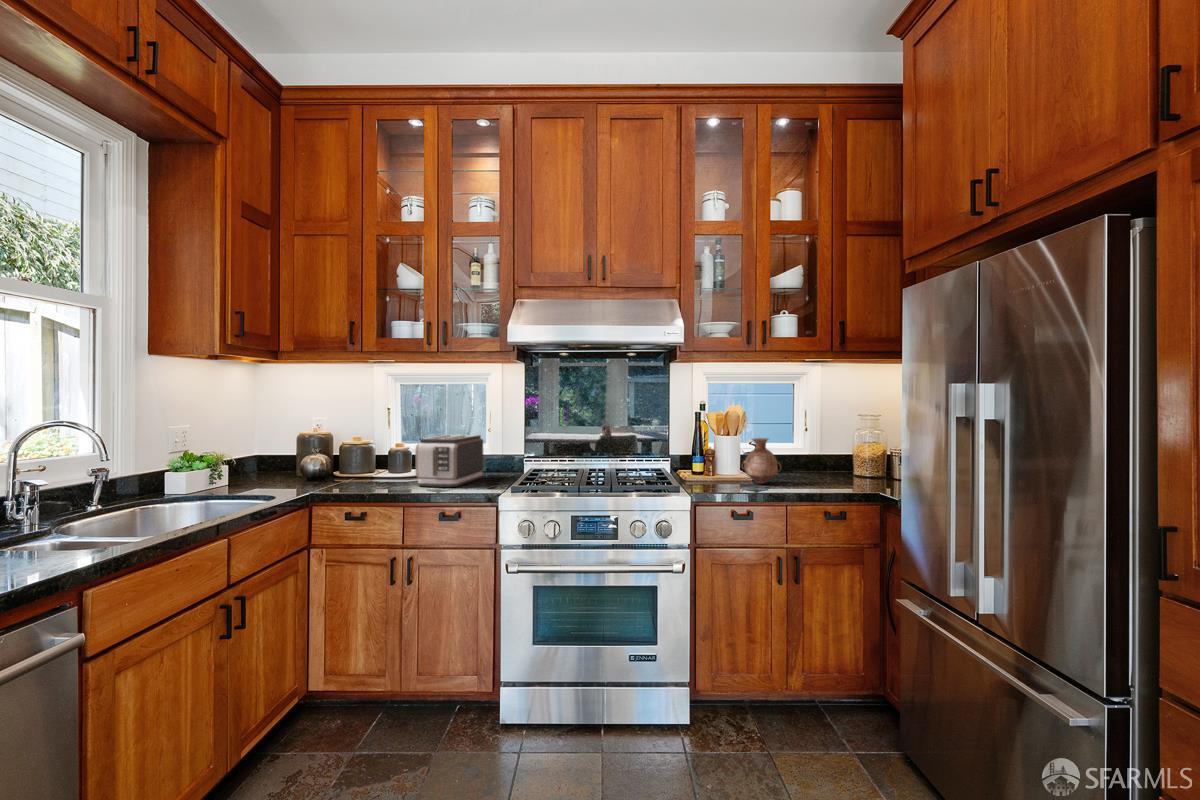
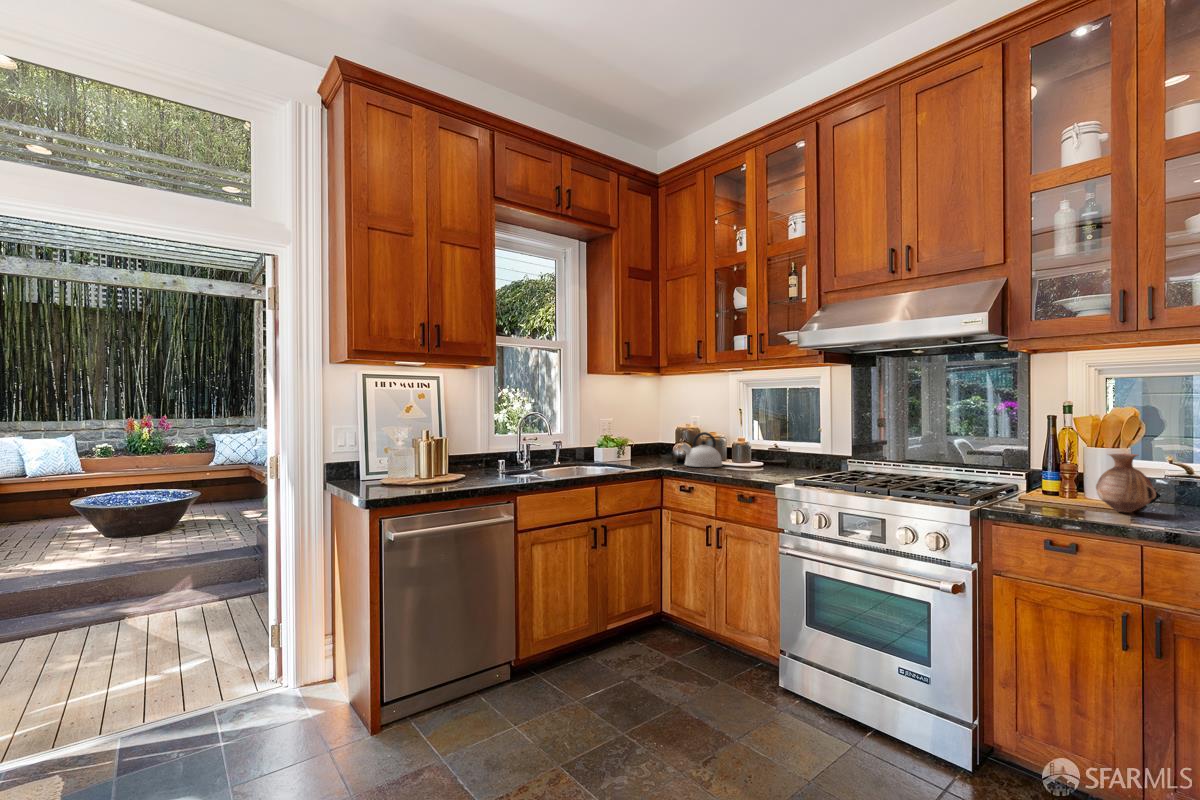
toaster: present [415,435,483,487] -> none [736,433,802,476]
kettle: none [326,438,383,485] -> present [681,432,723,467]

